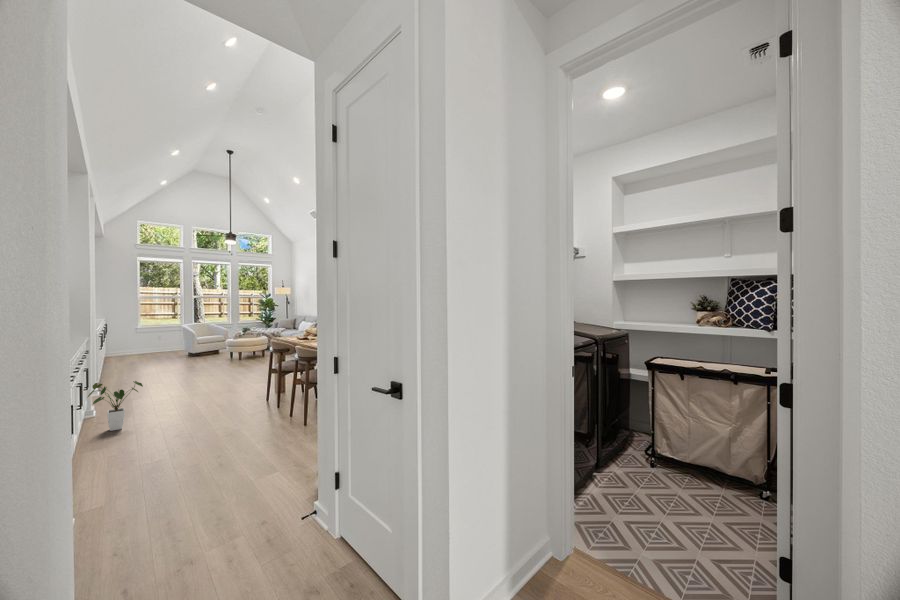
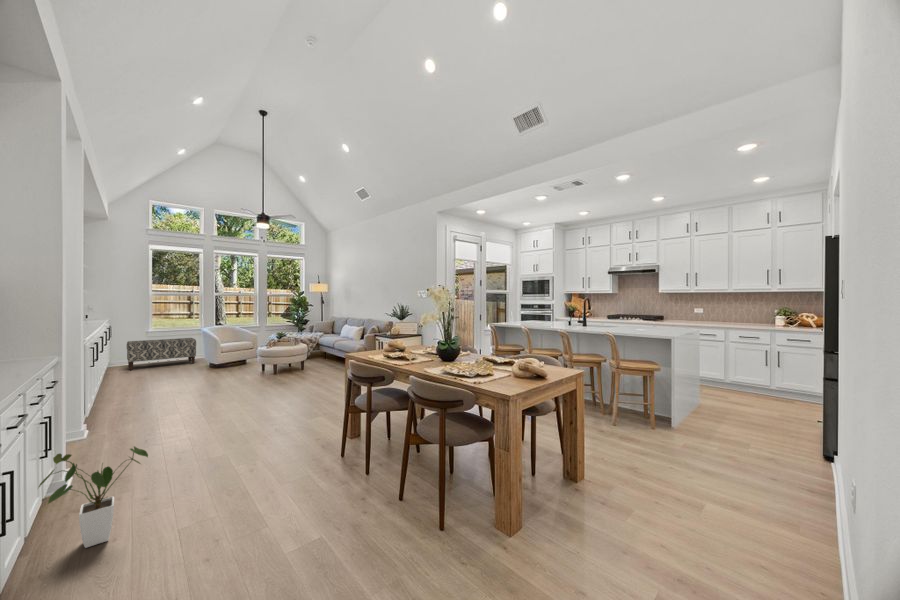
bench: none [121,332,178,357] -> present [127,338,196,370]

